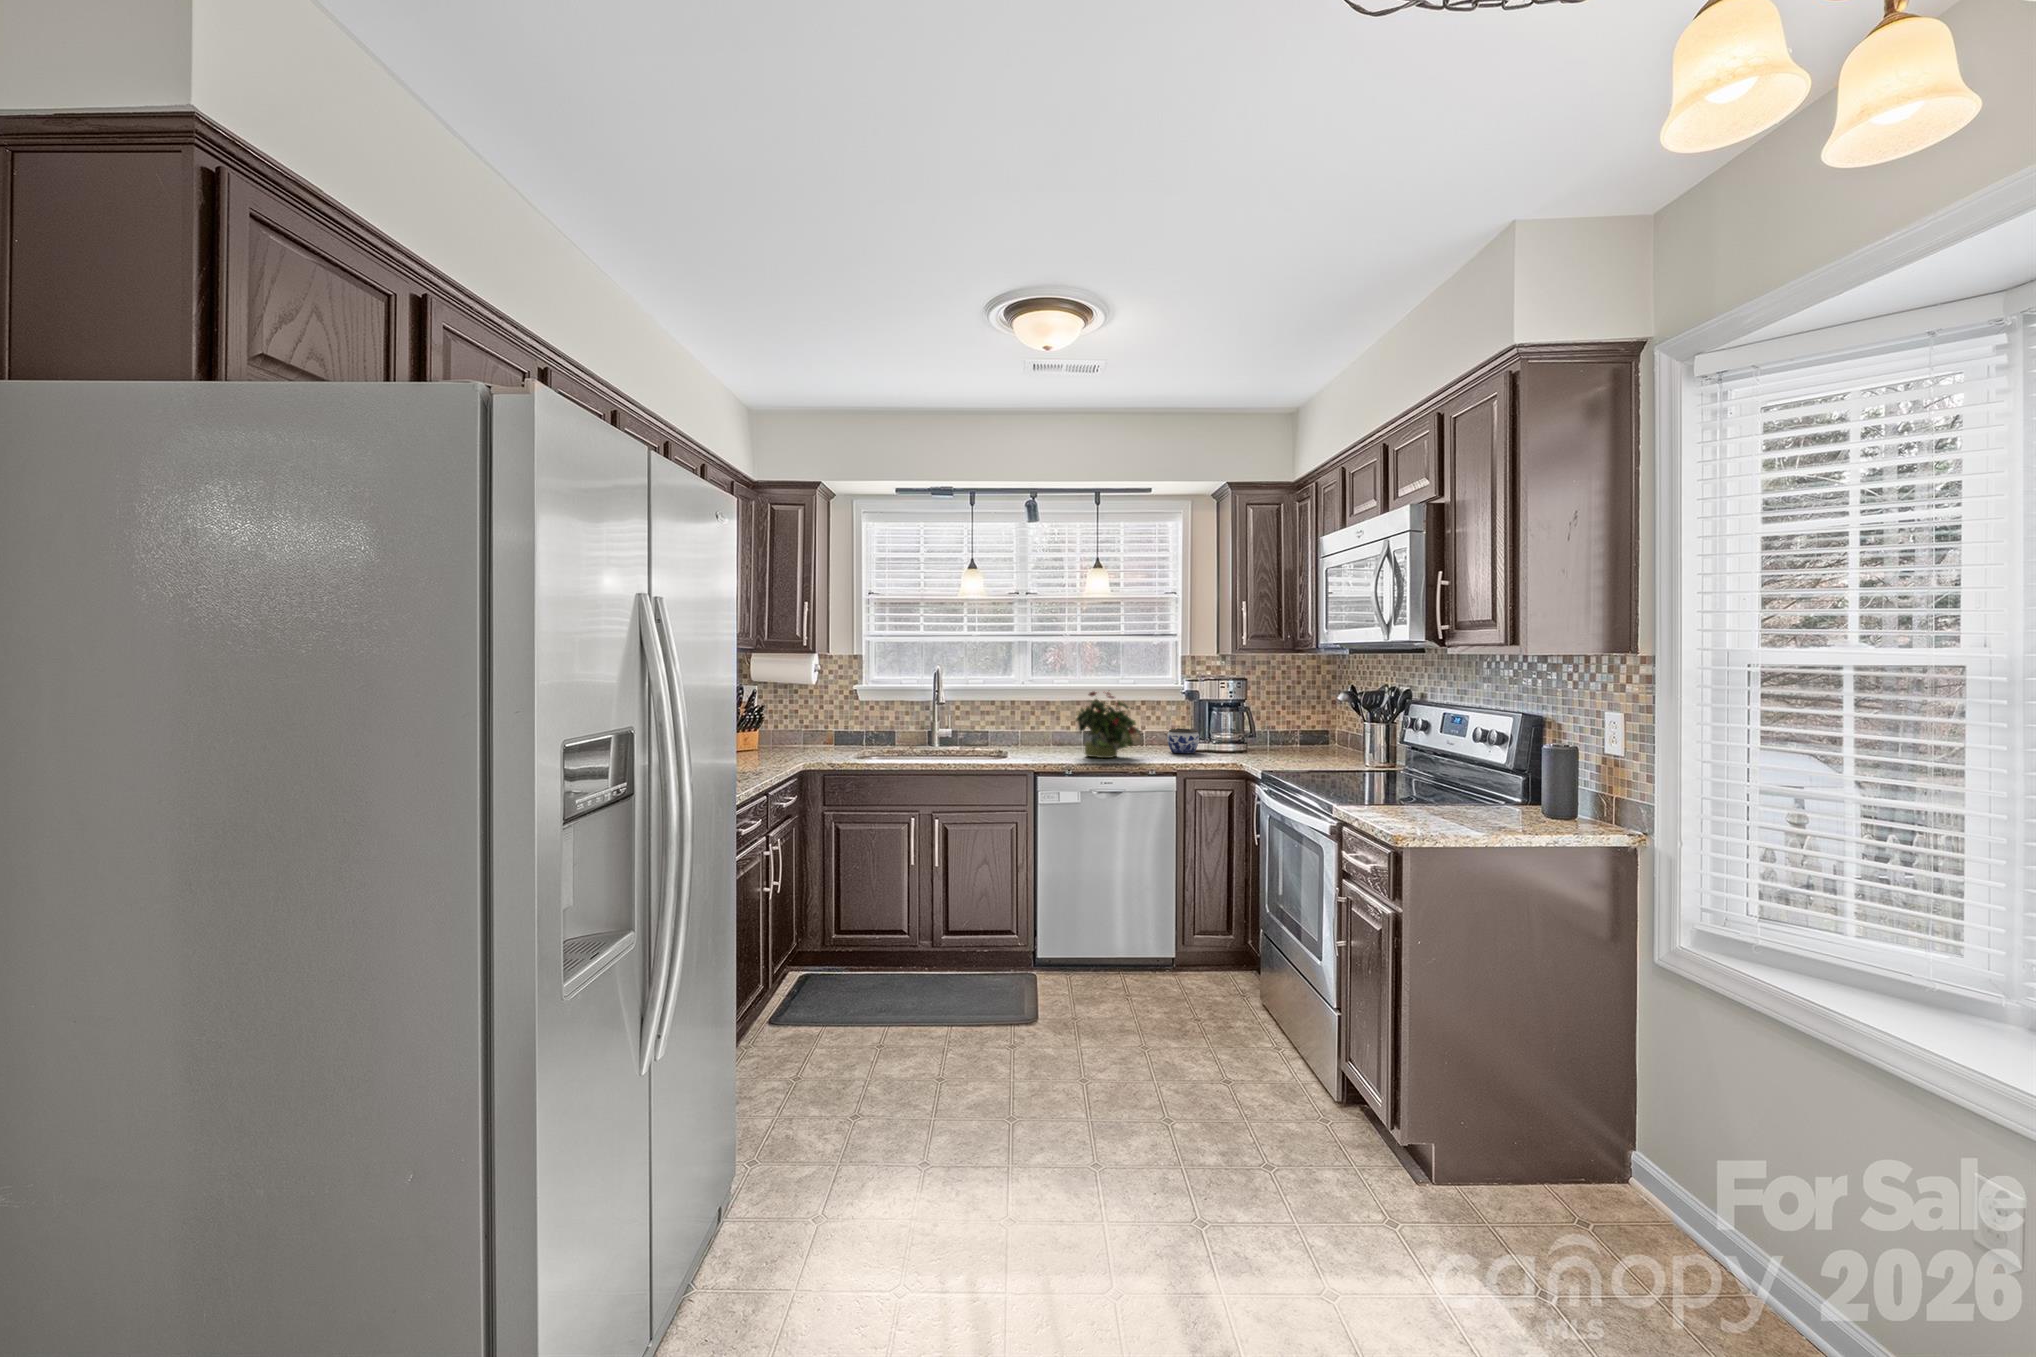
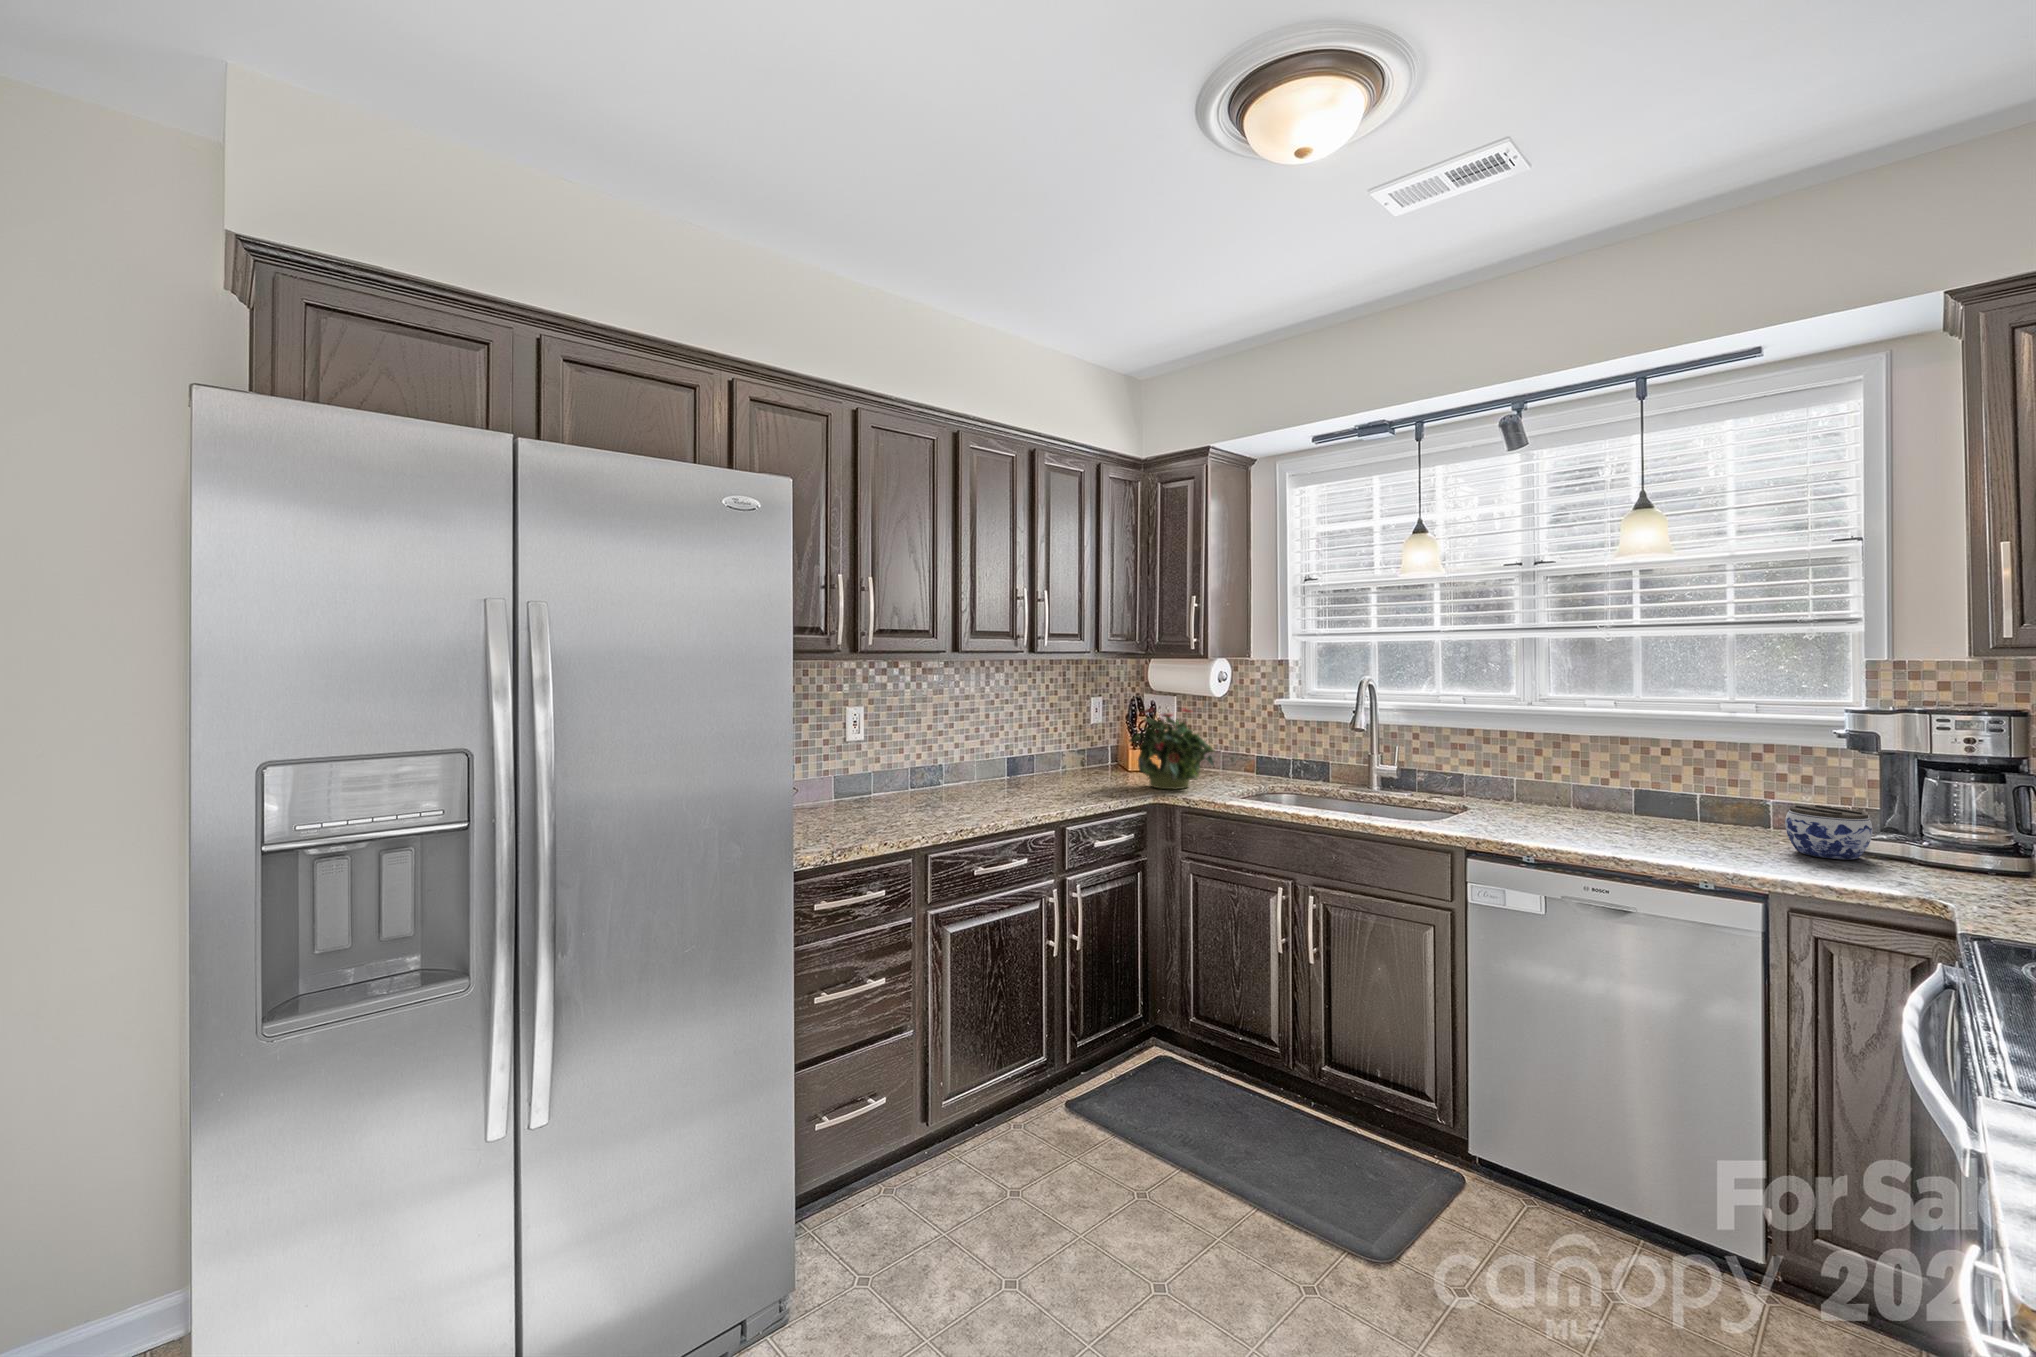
potted plant: present [1075,692,1139,758] -> present [1130,708,1214,789]

